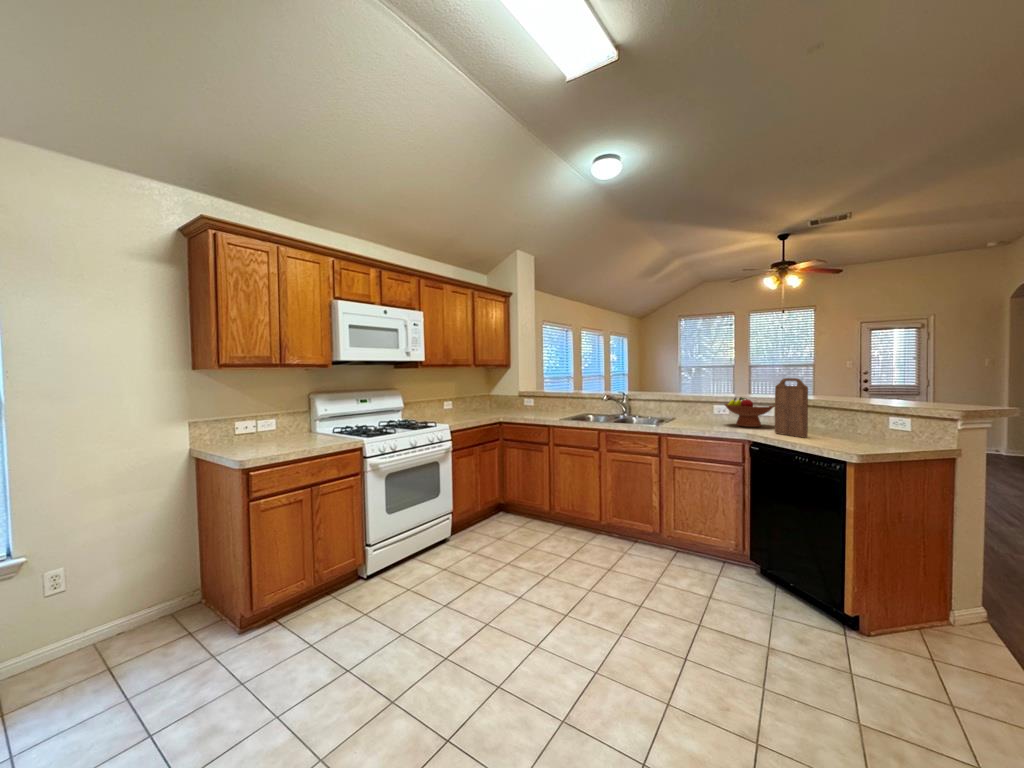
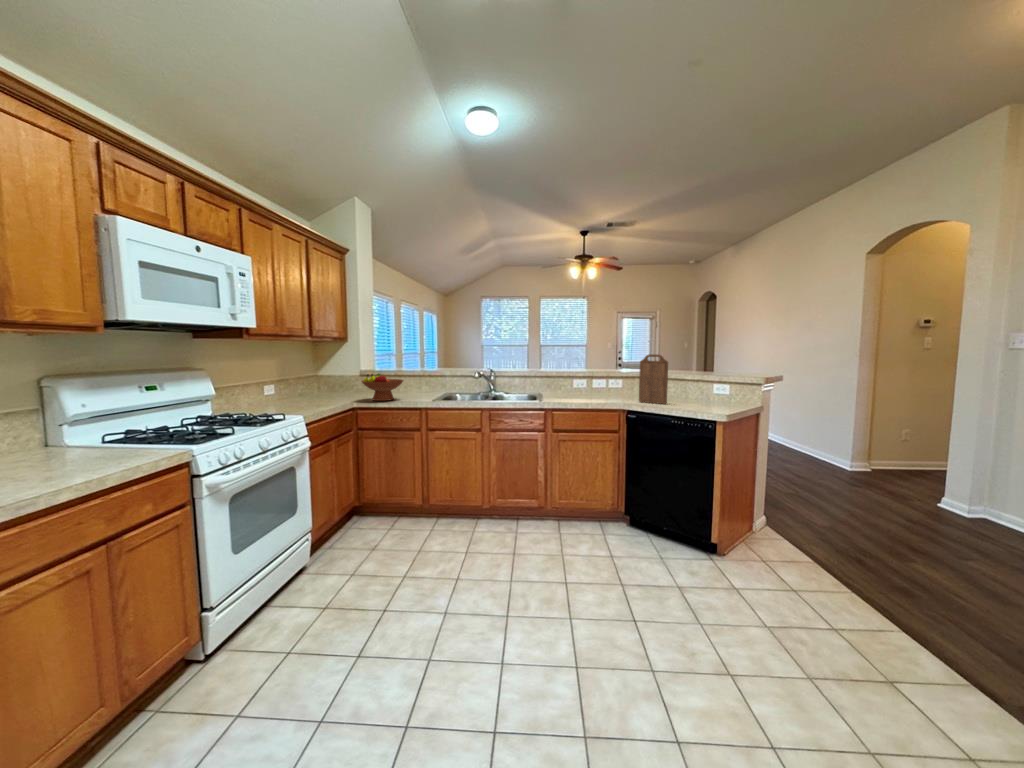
fruit bowl: present [724,397,774,427] -> present [362,373,403,401]

